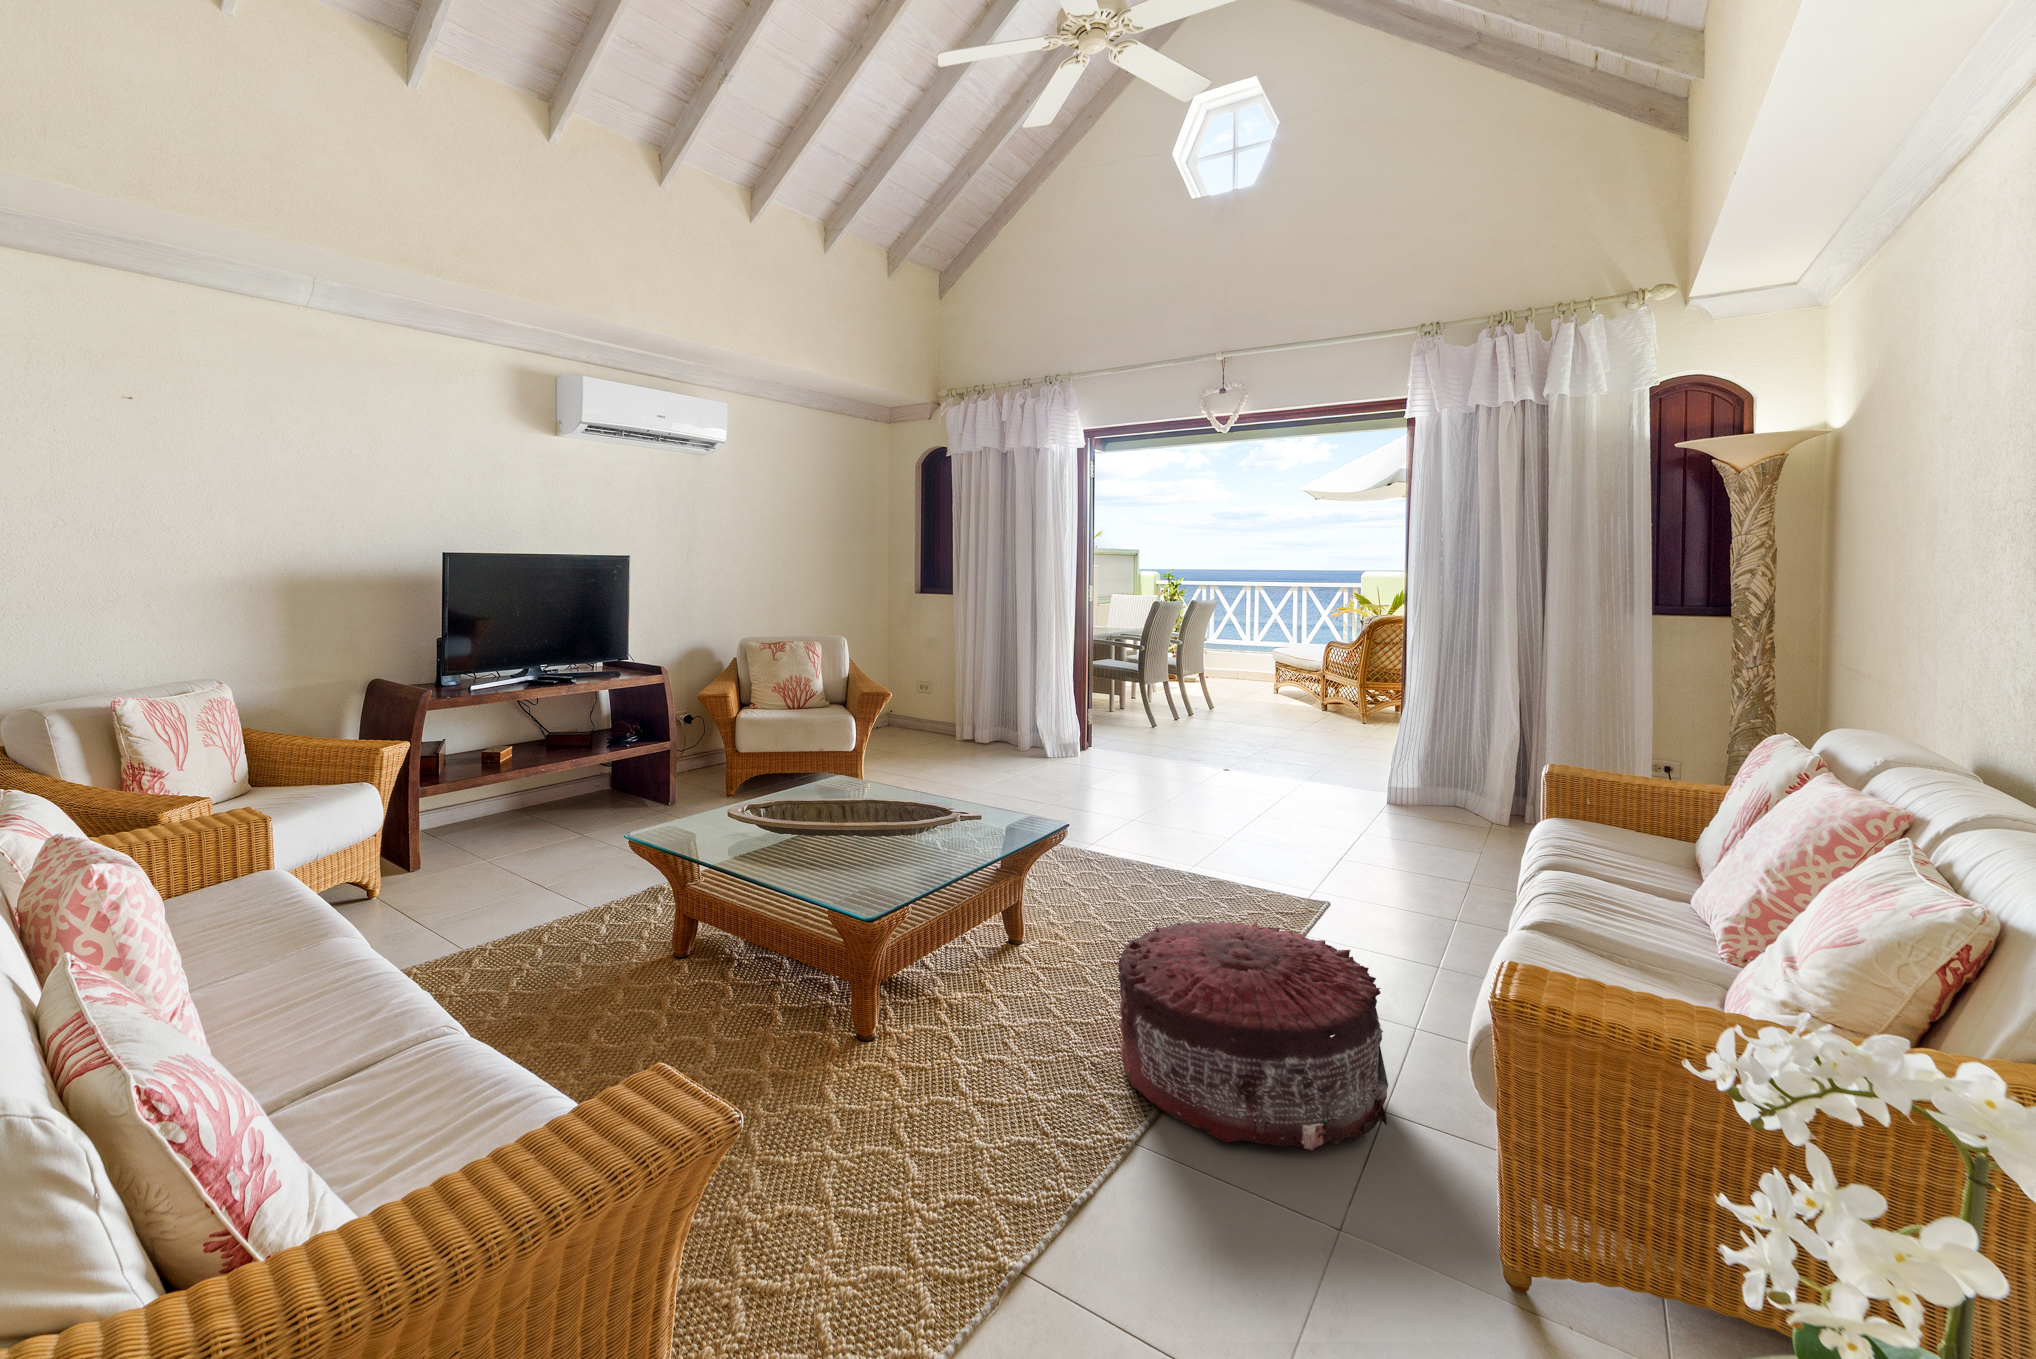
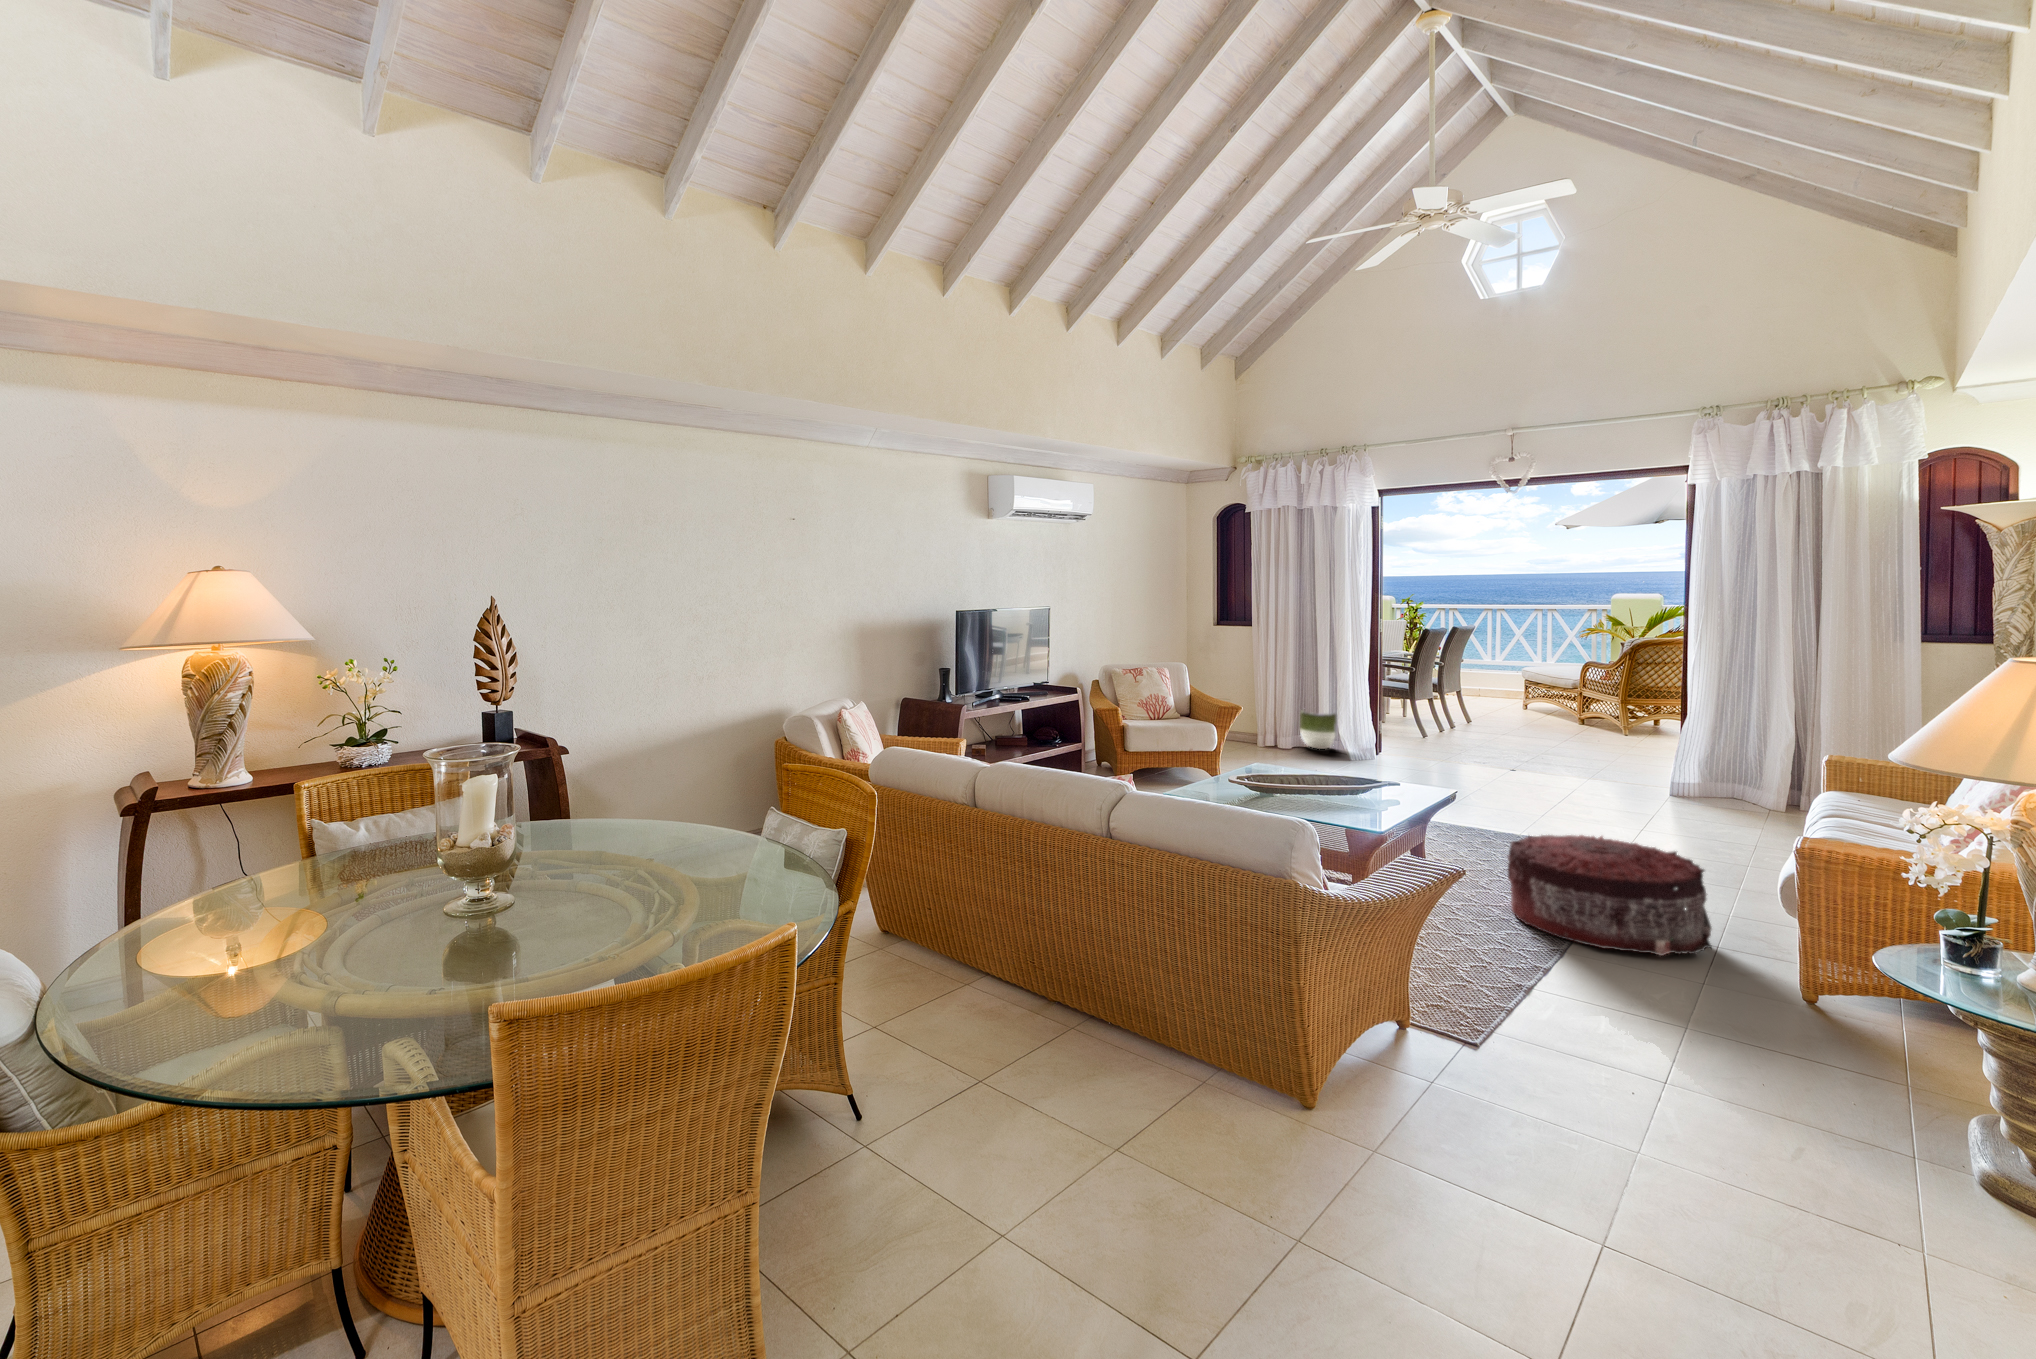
planter: none [994,706,1040,757] -> present [1300,710,1336,749]

